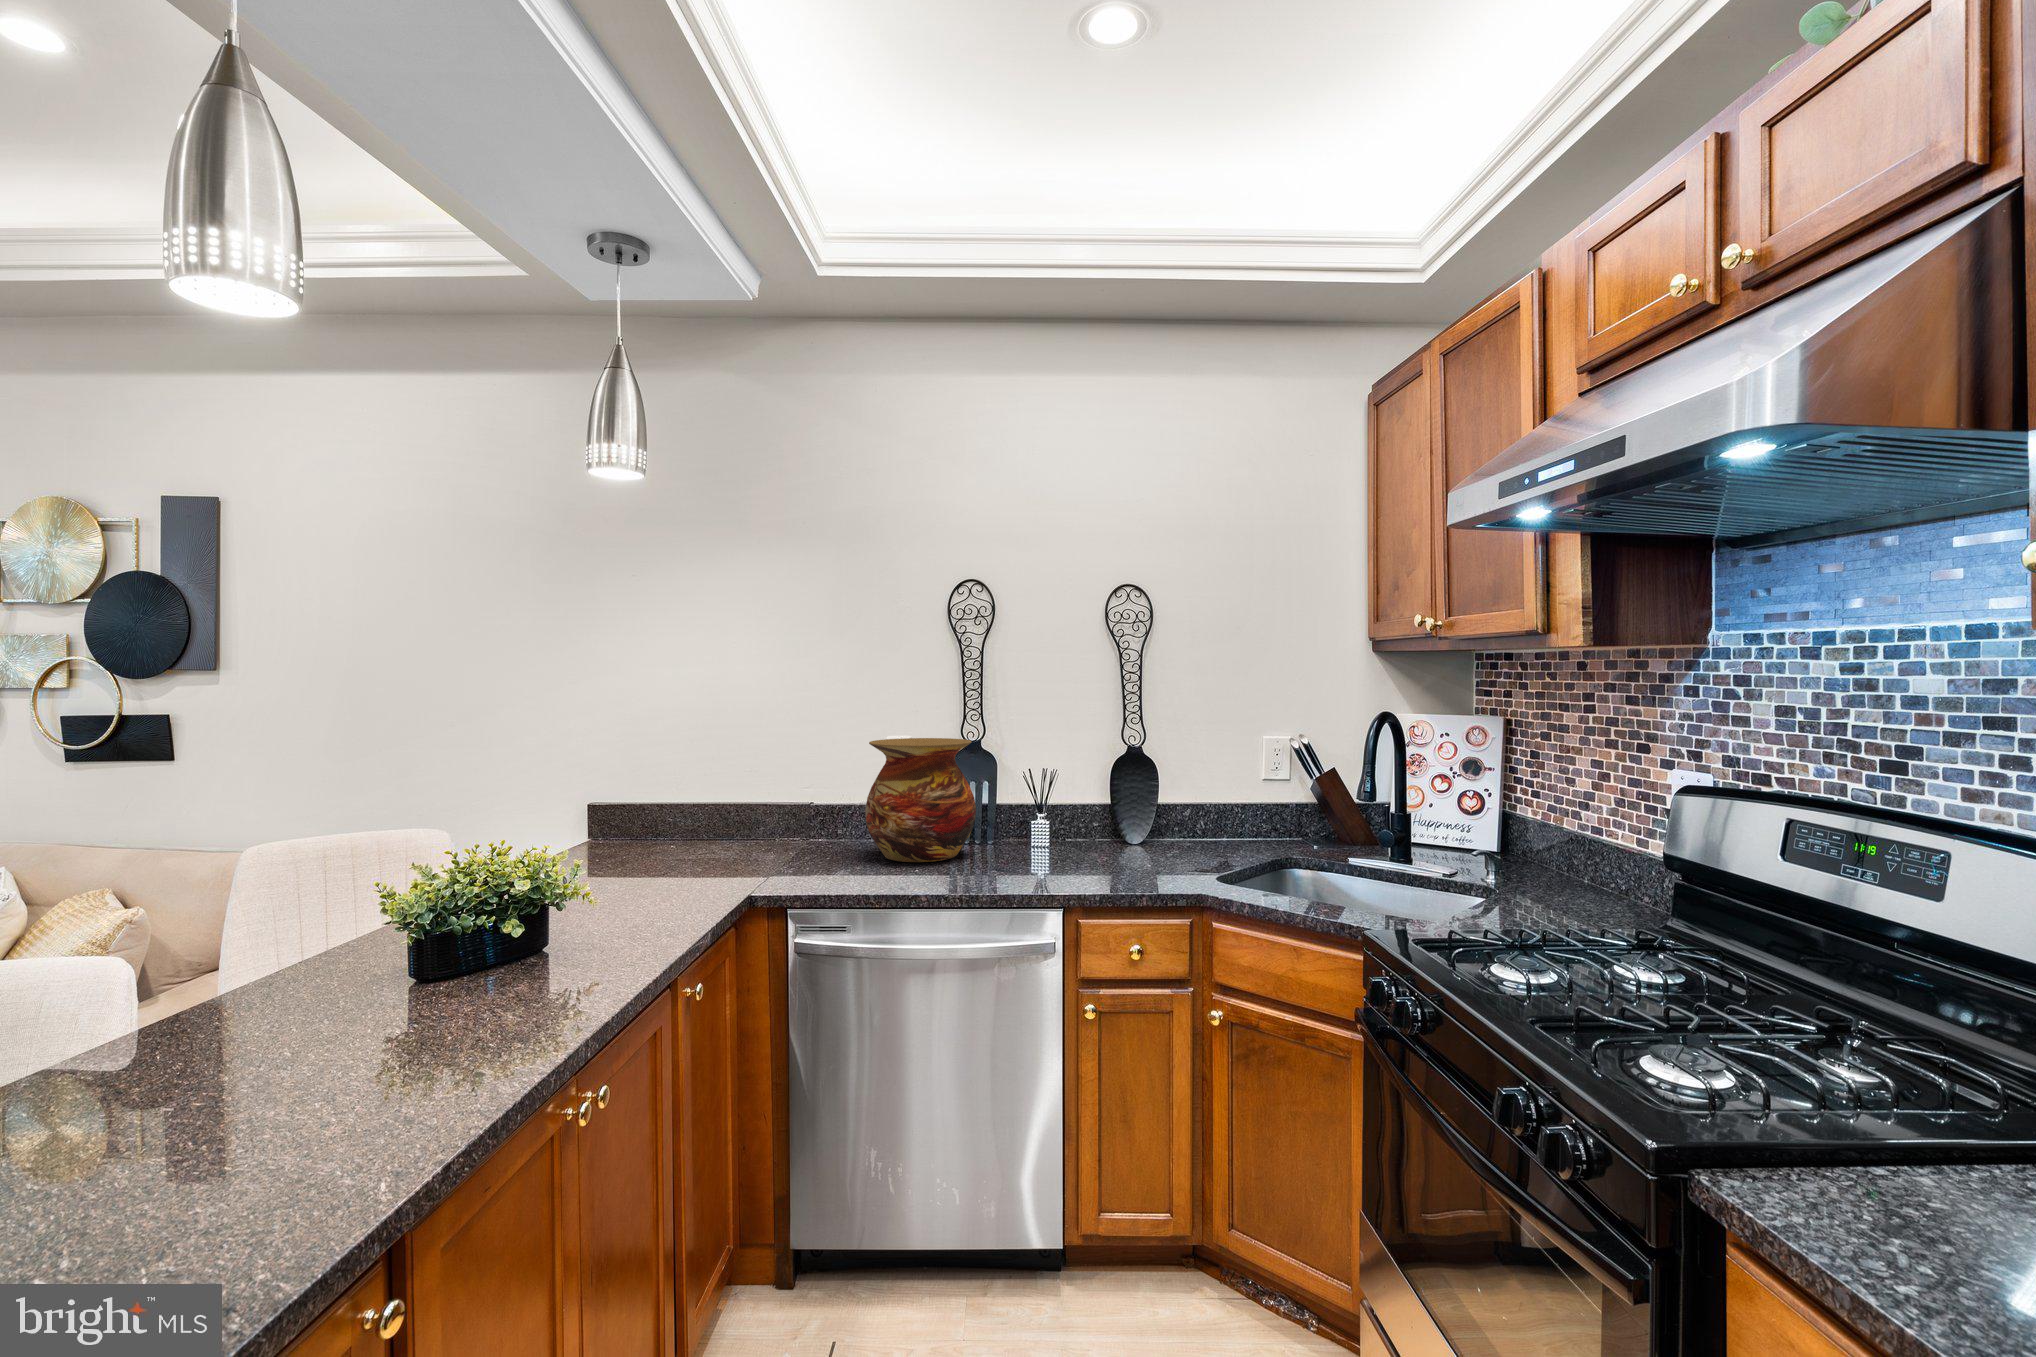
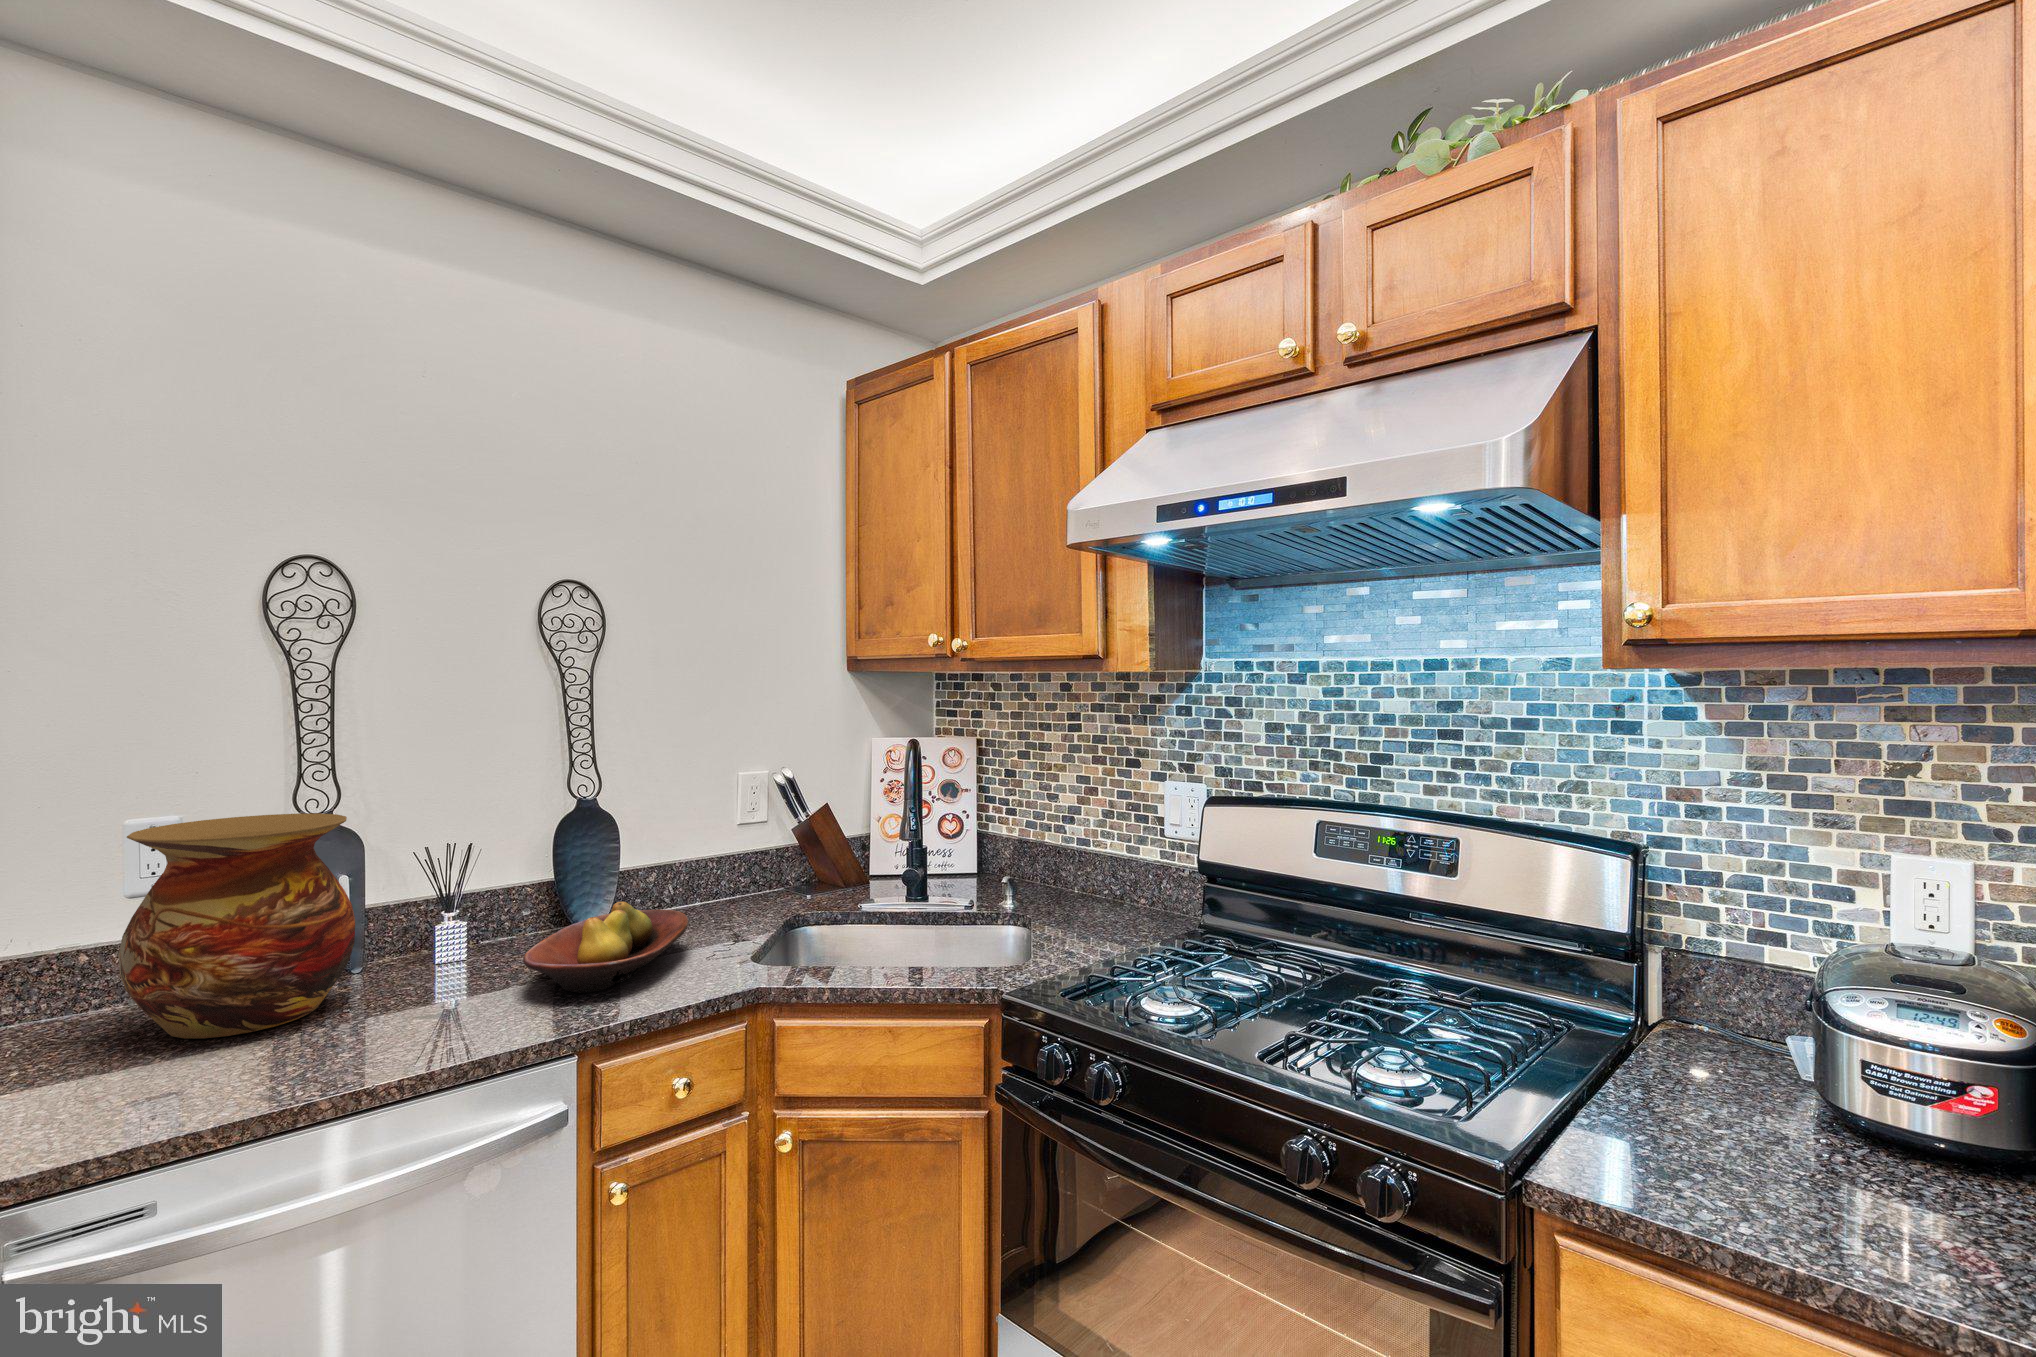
fruit bowl: none [1053,820,1182,876] -> present [523,902,689,993]

